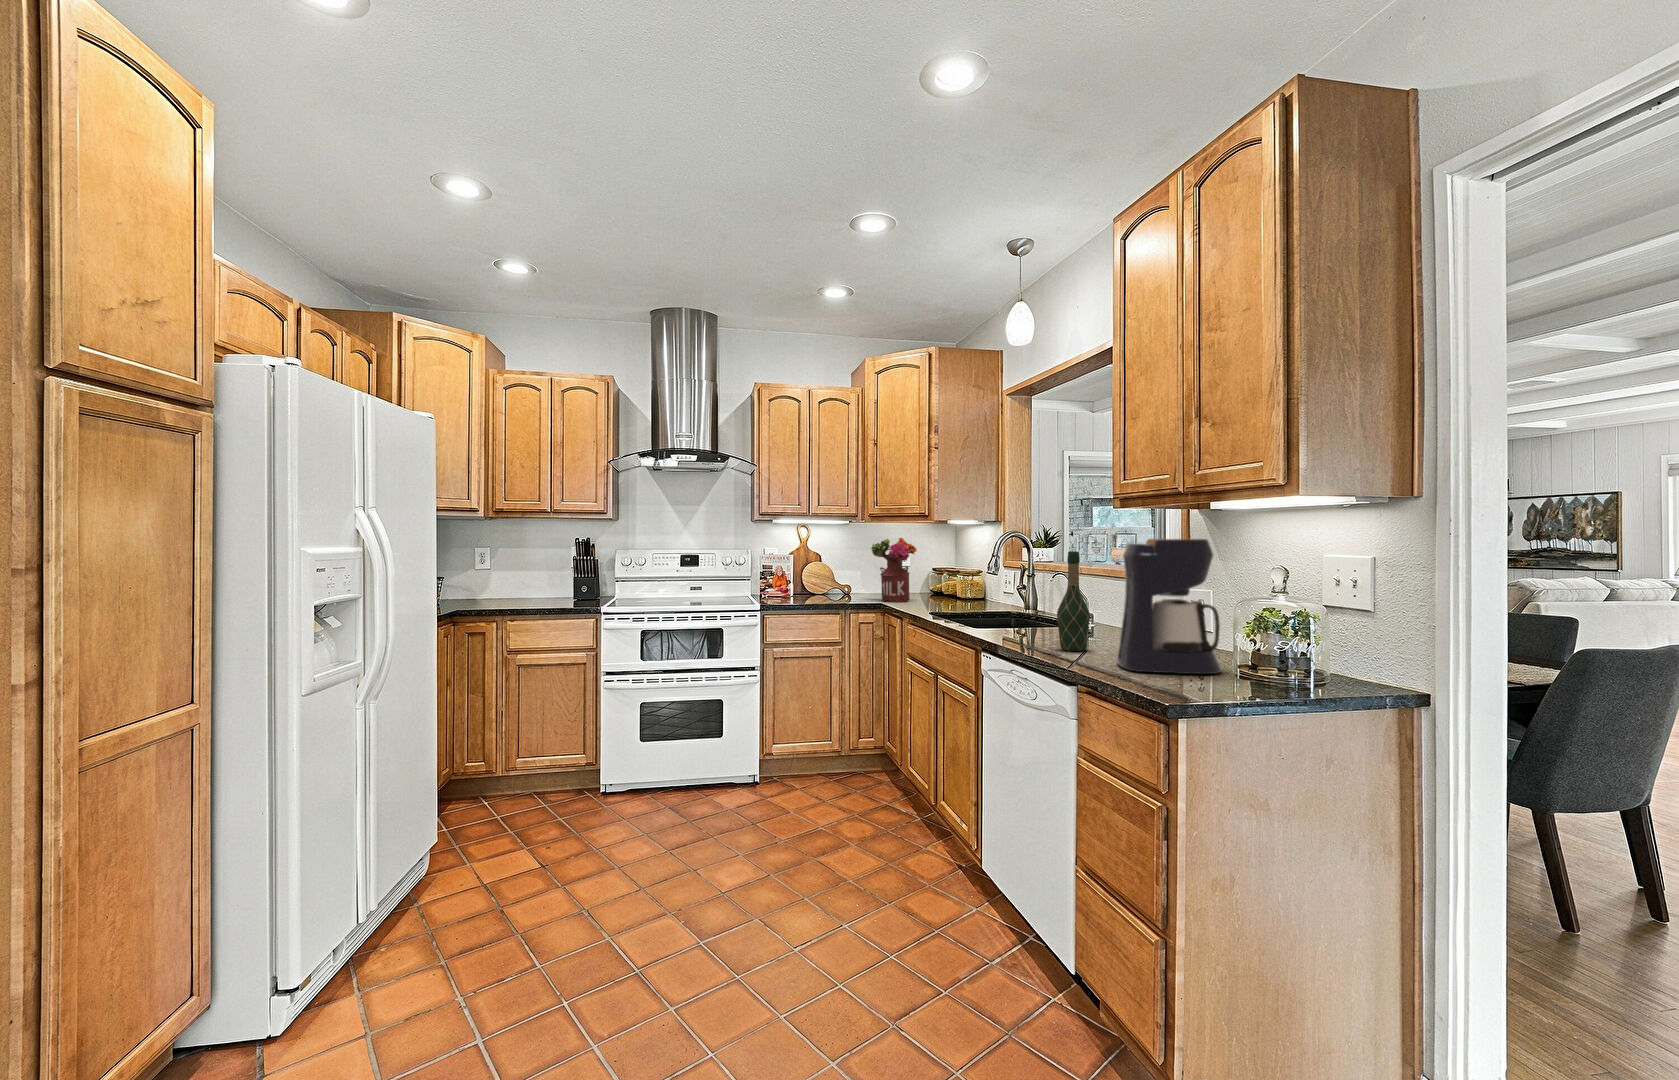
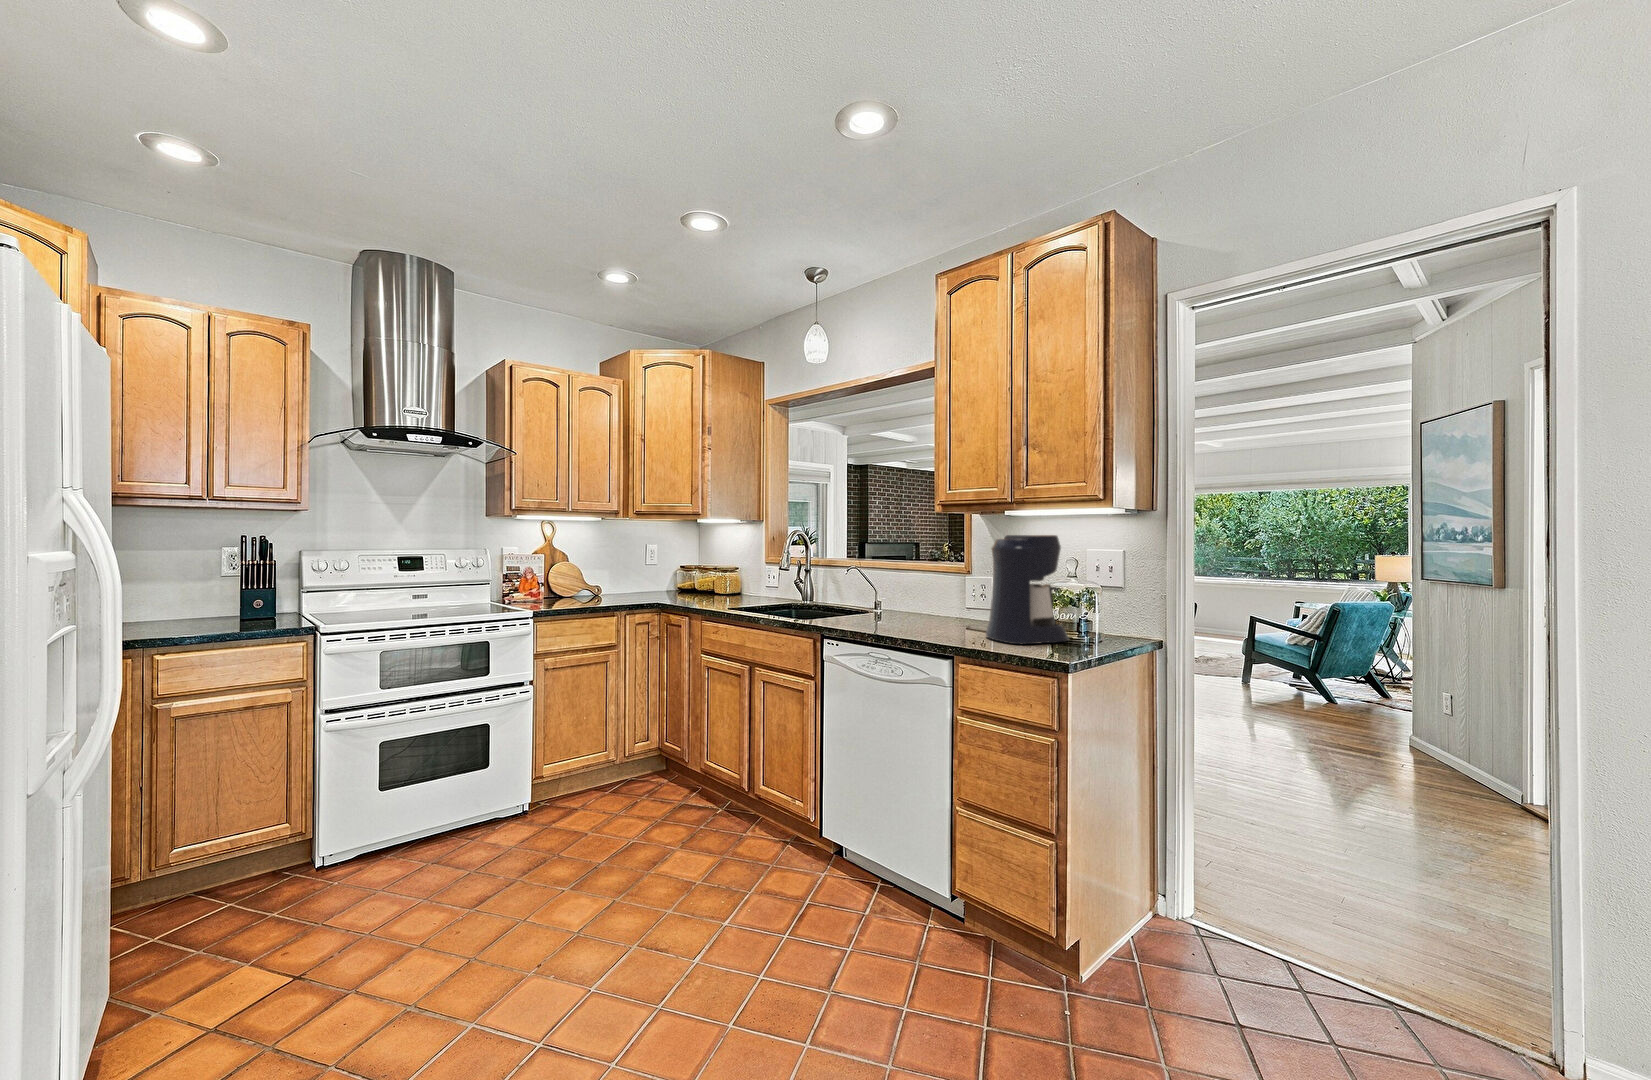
flower arrangement: present [871,538,917,602] -> none [634,536,681,601]
wine bottle: present [1057,551,1090,651] -> none [916,547,944,633]

